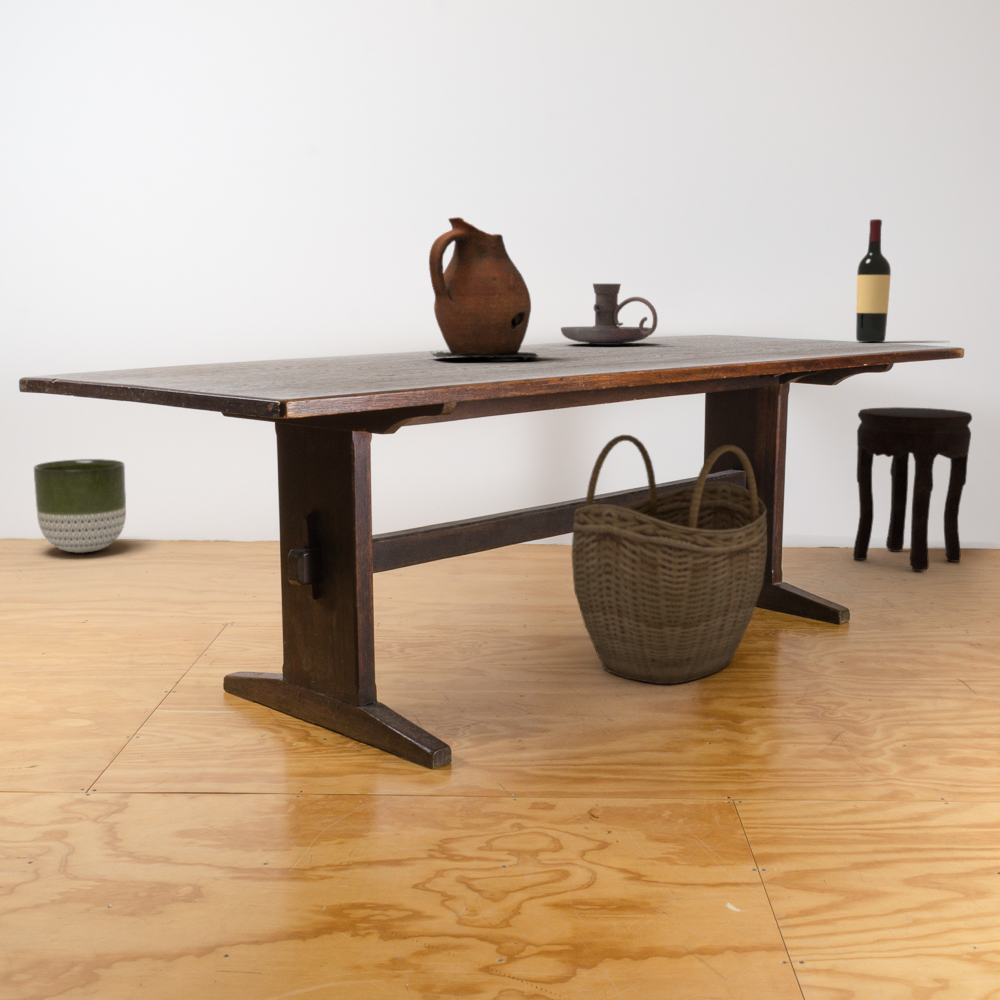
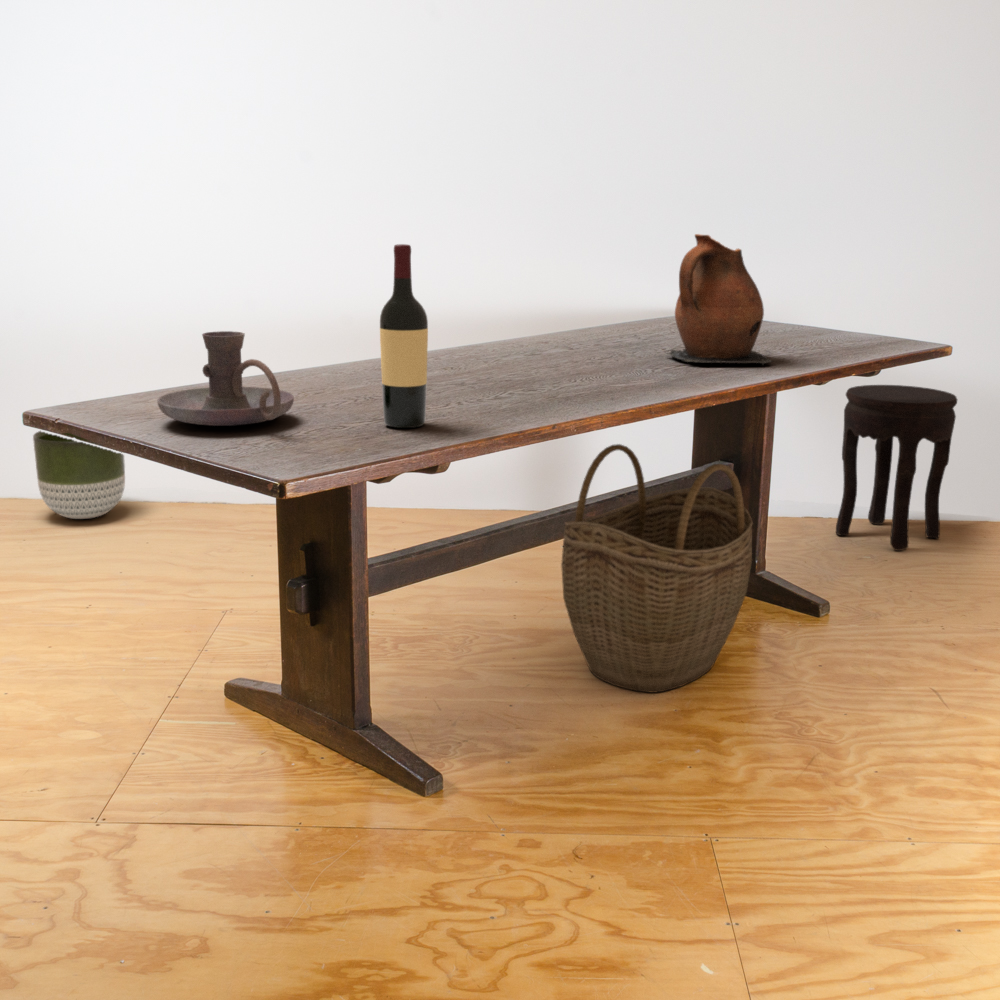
ceramic pitcher: present [429,217,538,360] -> present [669,234,772,365]
wine bottle: present [856,219,891,342] -> present [380,244,428,428]
candle holder: present [561,284,657,345] -> present [157,331,294,426]

